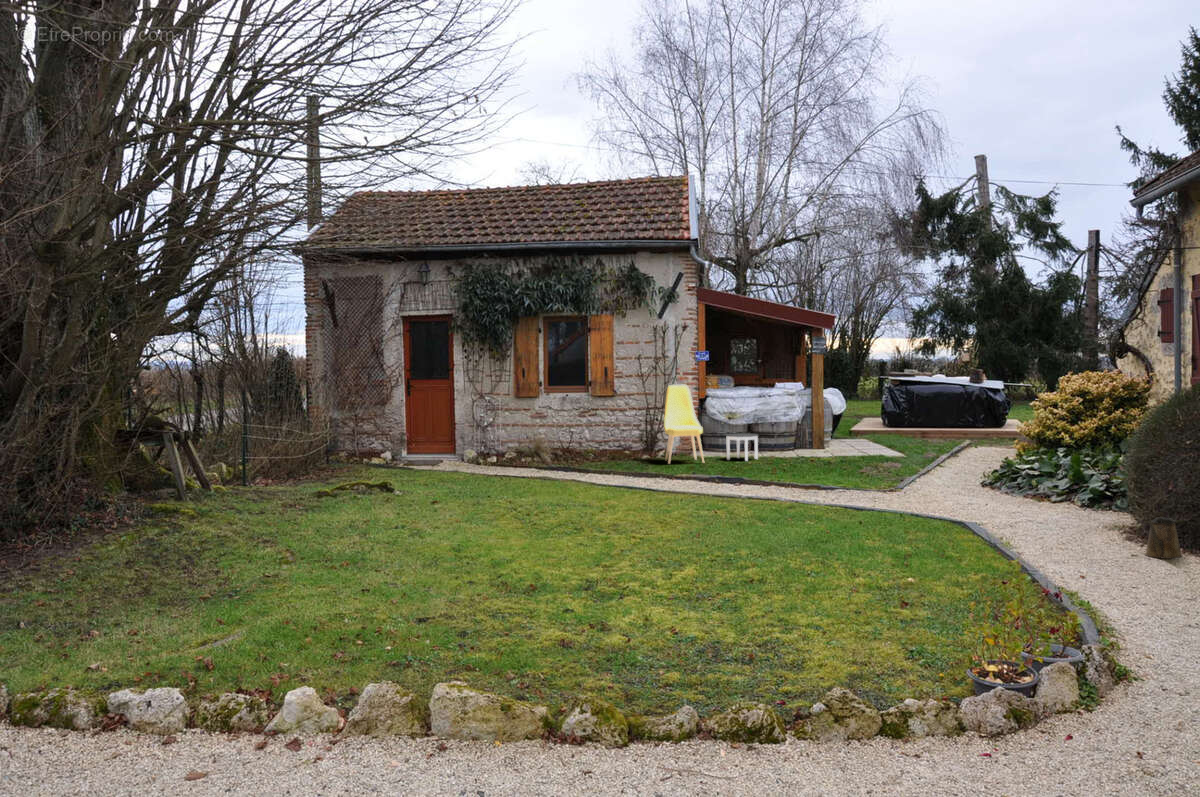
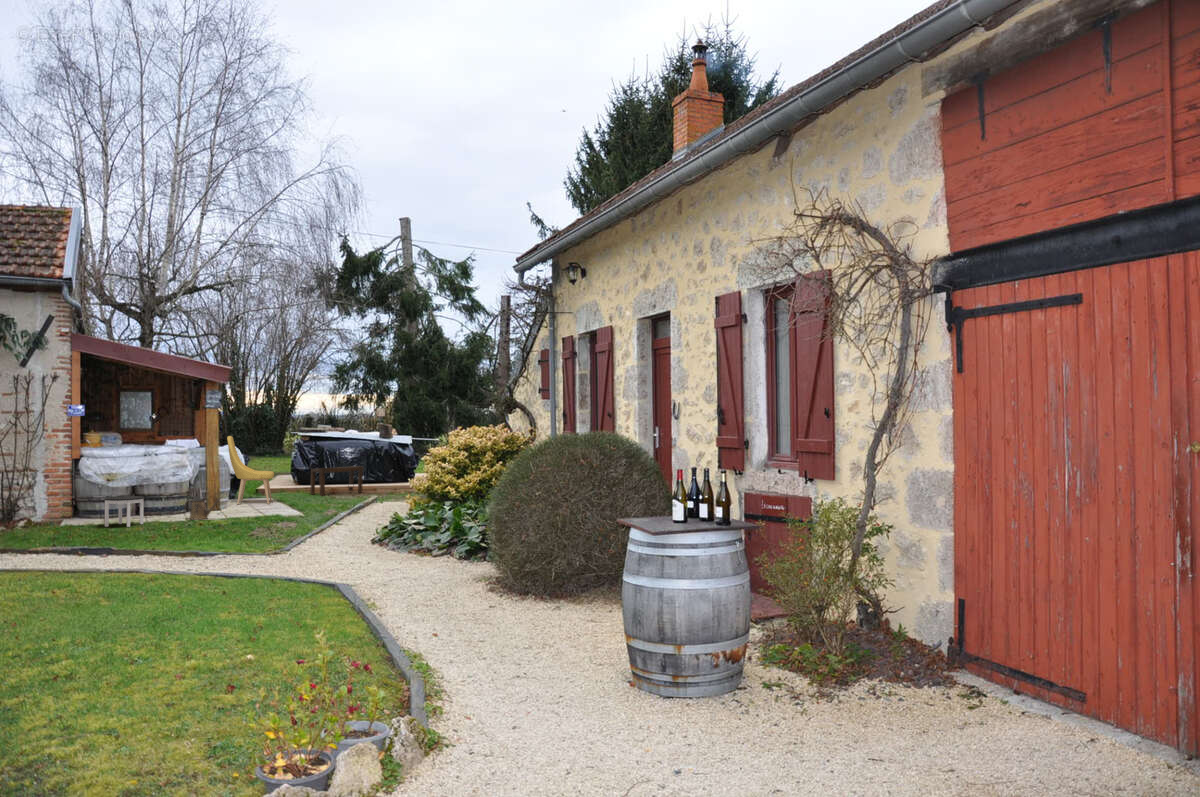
chair: present [664,385,704,464] -> present [227,436,274,505]
bench: none [901,409,957,439] -> present [310,466,363,496]
watering can: present [1145,517,1183,559] -> present [185,497,222,520]

